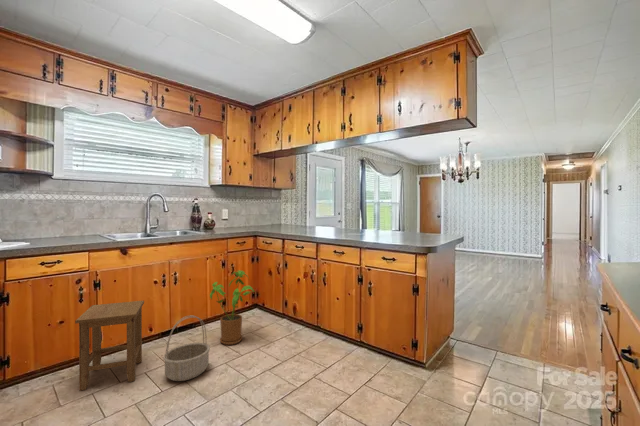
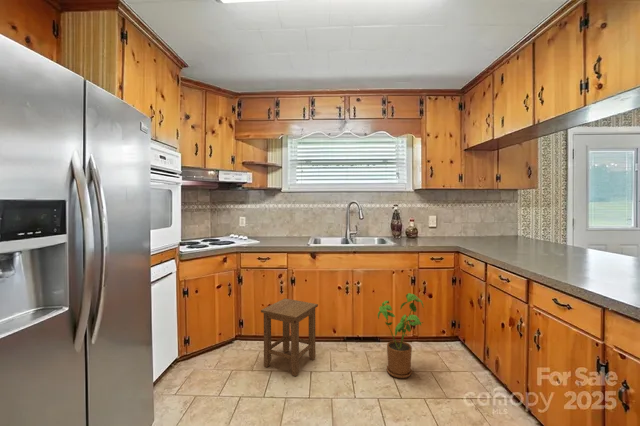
basket: present [163,315,210,381] -> none [312,333,357,399]

